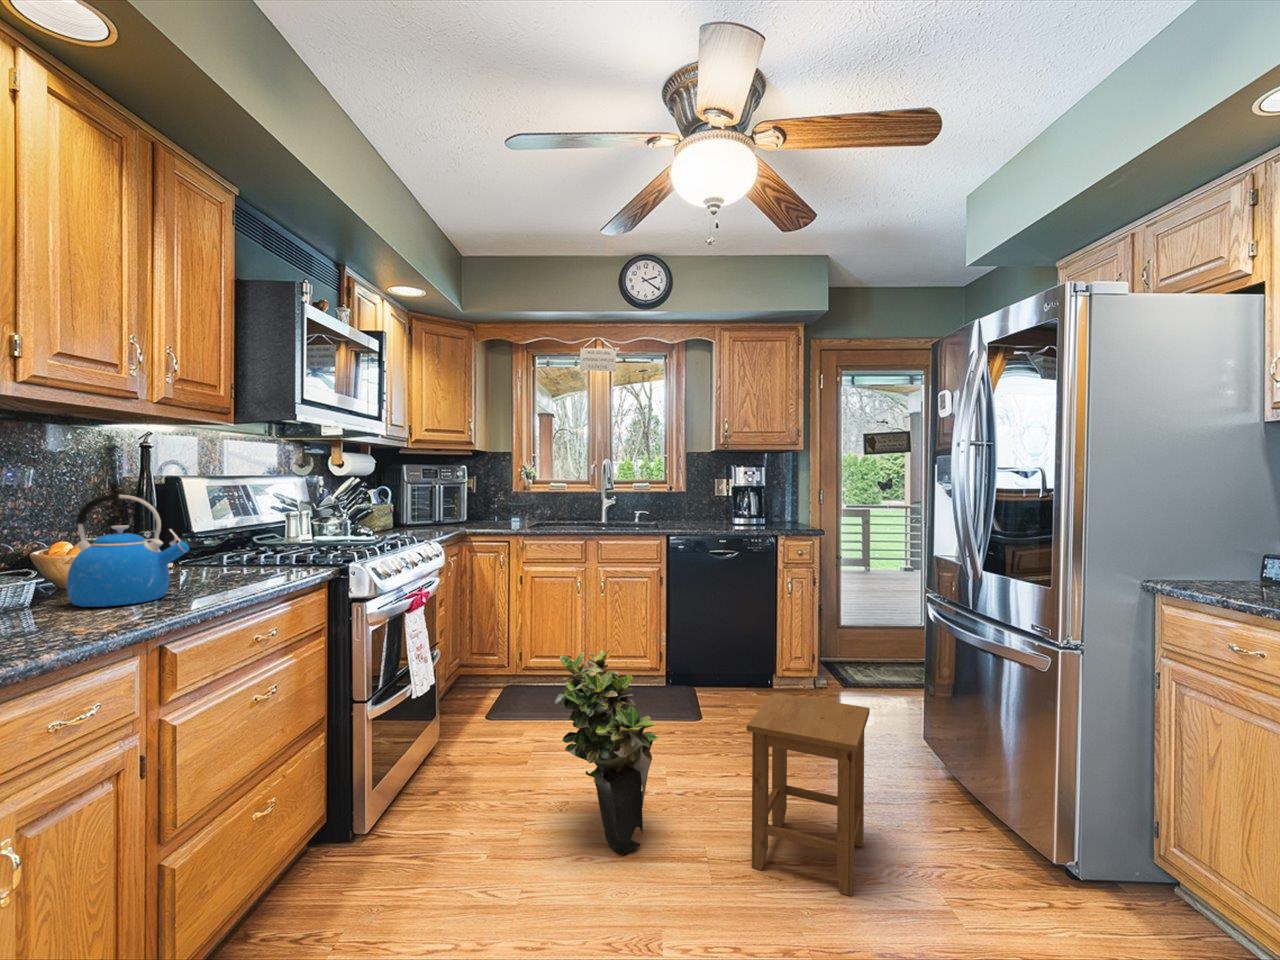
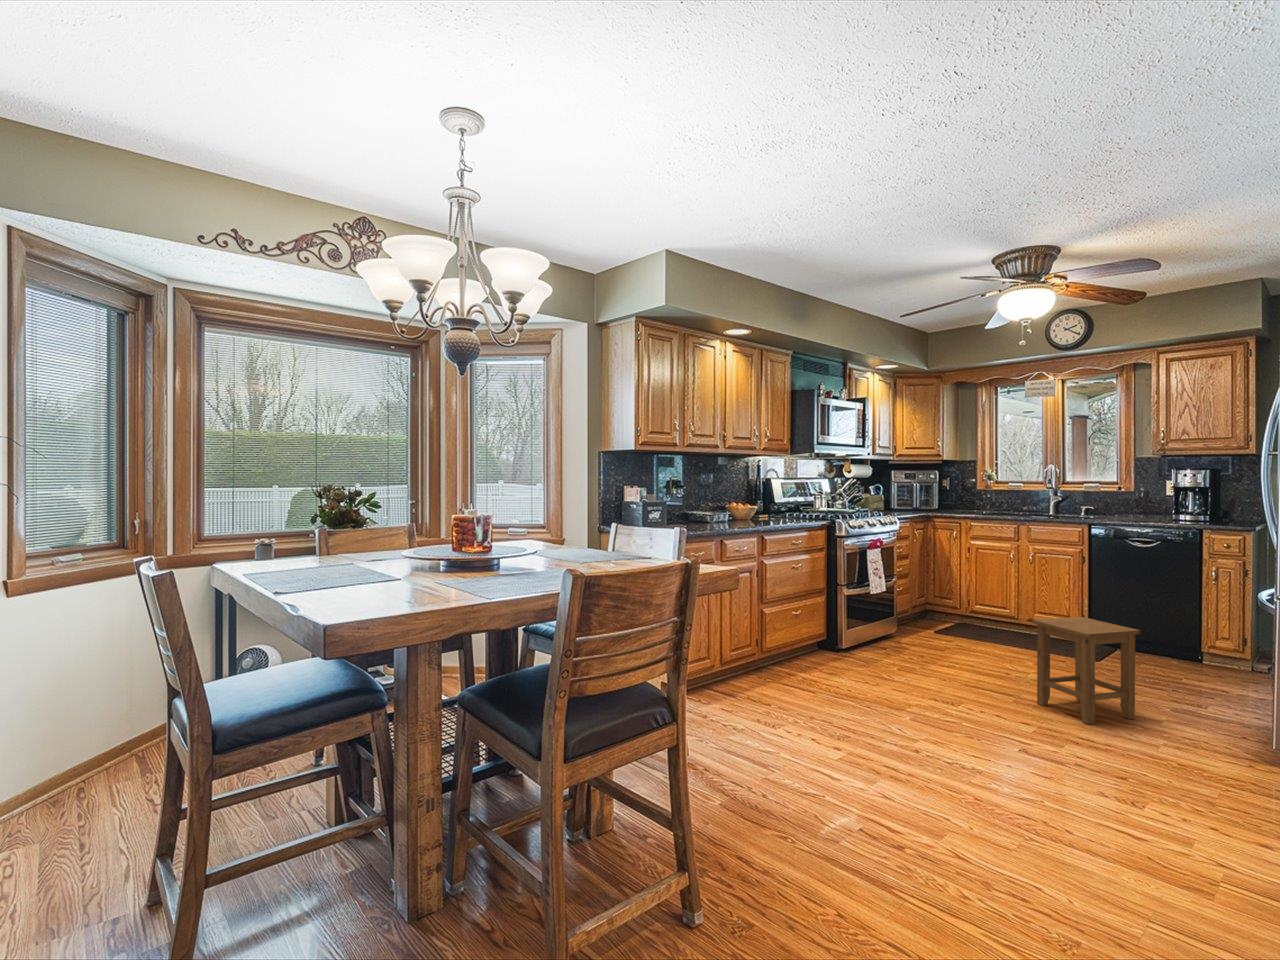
kettle: present [67,494,189,607] -> none [738,485,771,522]
potted plant: present [555,650,658,855] -> none [929,576,995,683]

